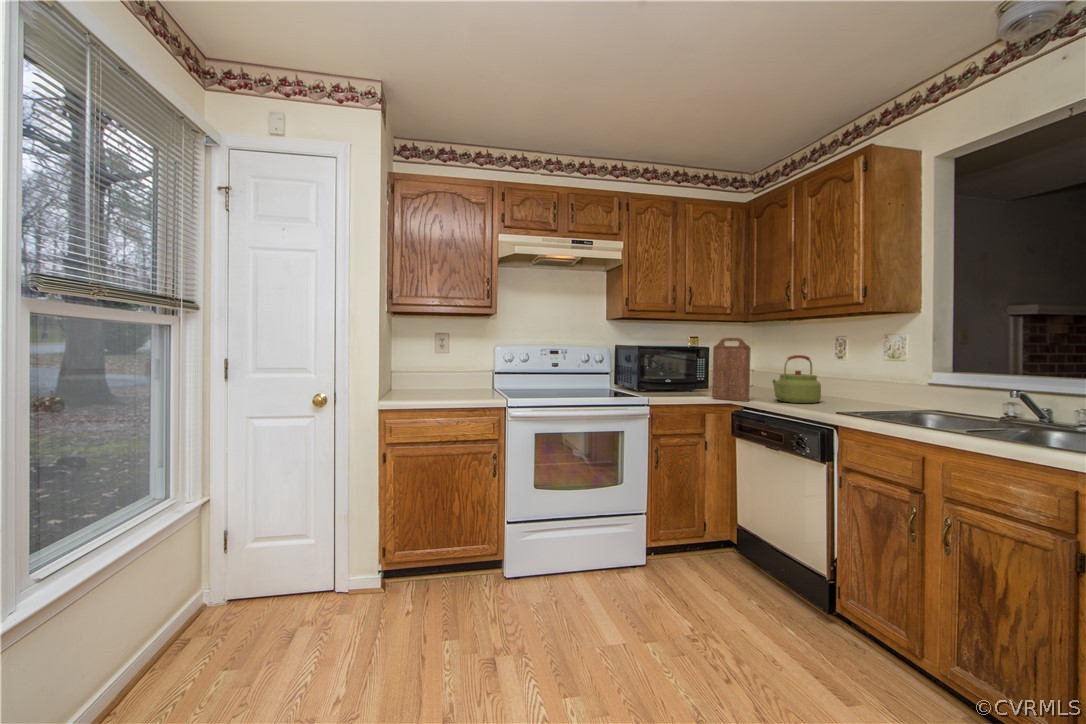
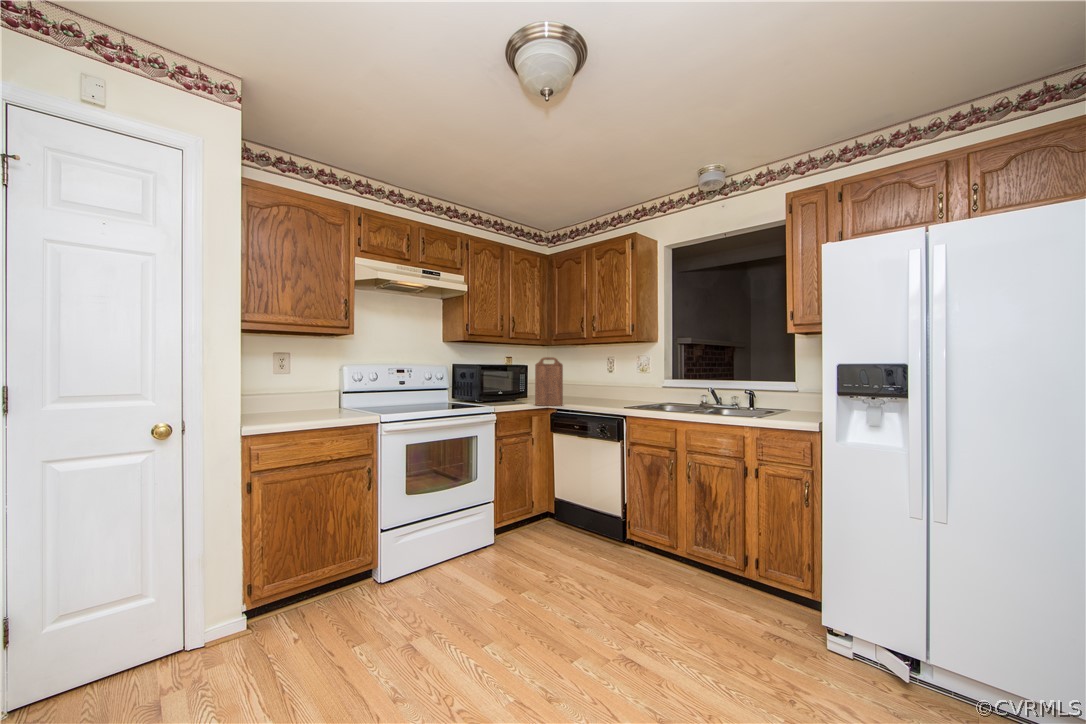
kettle: present [773,355,821,403] -> none [578,370,607,405]

